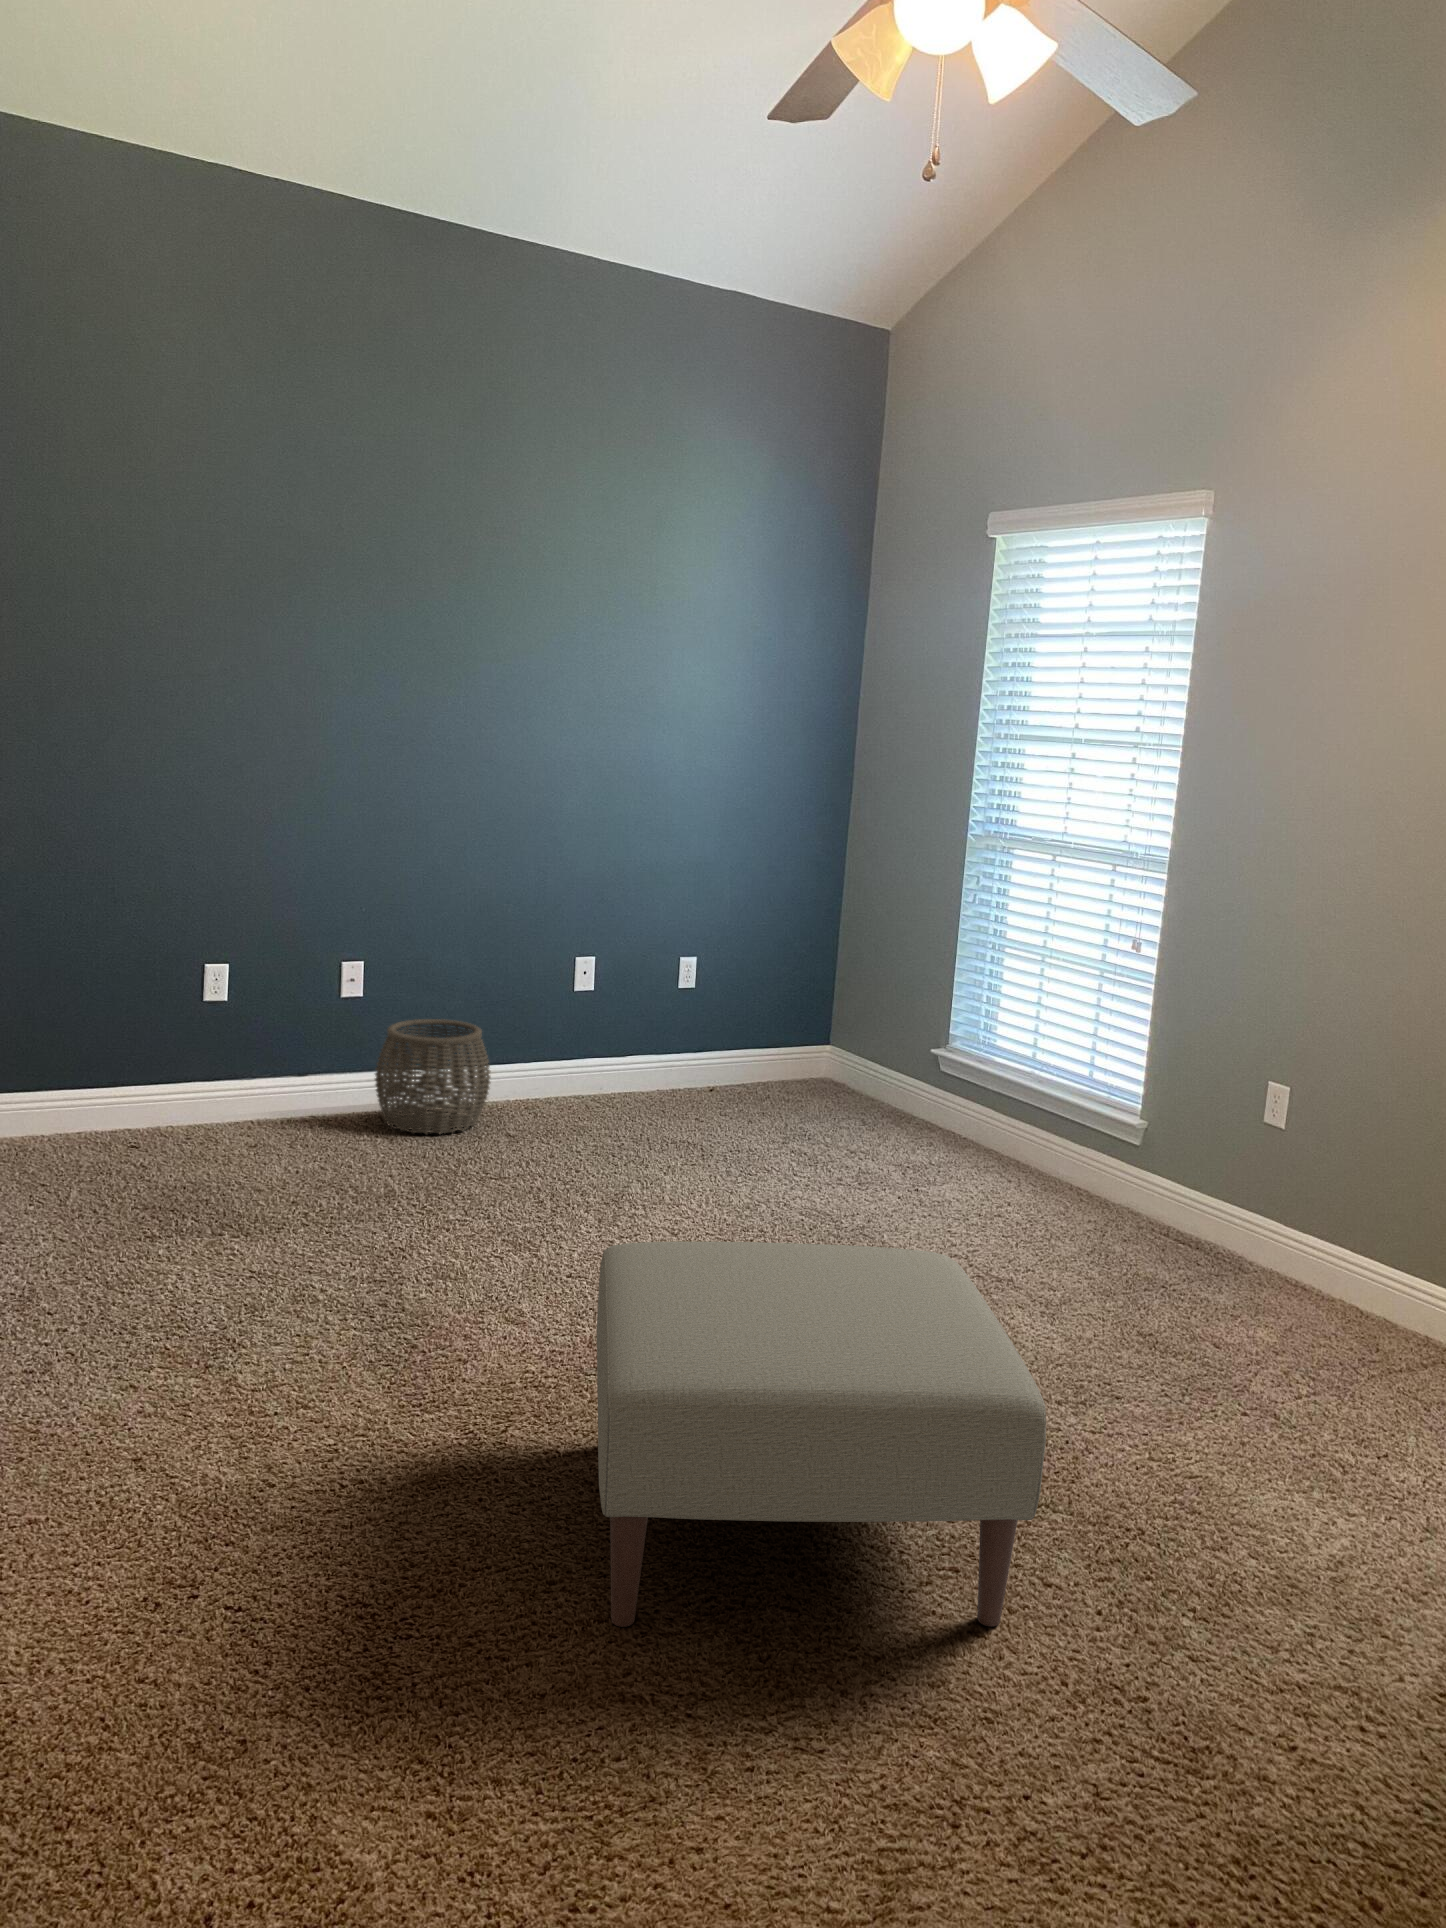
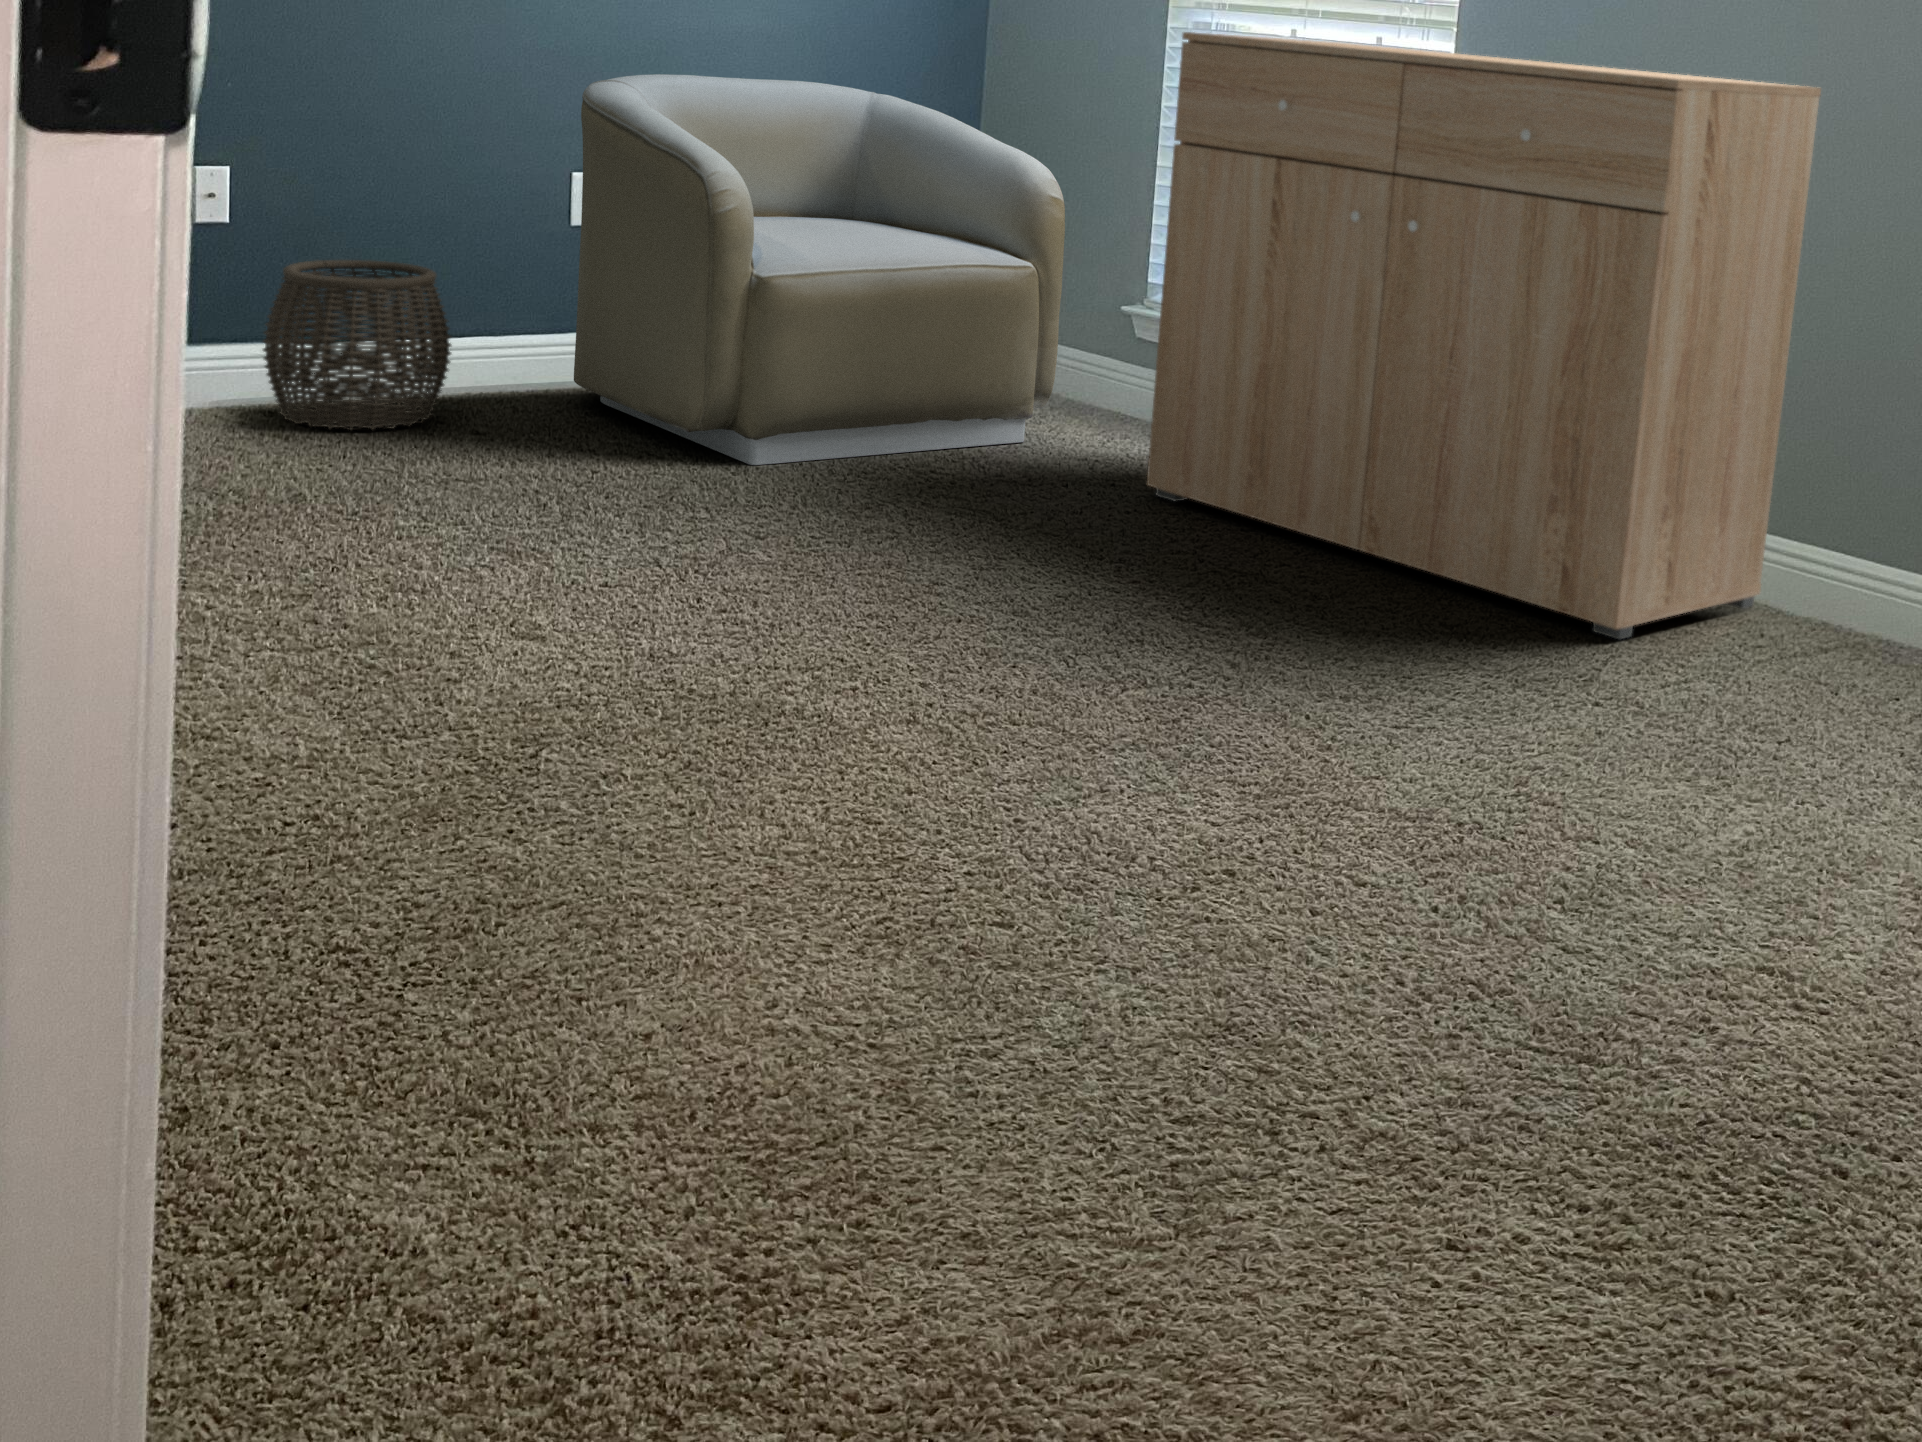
dresser: none [942,884,1433,1349] -> present [1147,32,1821,639]
armchair: none [570,892,894,1168] -> present [574,74,1065,465]
ottoman: present [597,1242,1046,1627] -> none [682,453,1367,955]

